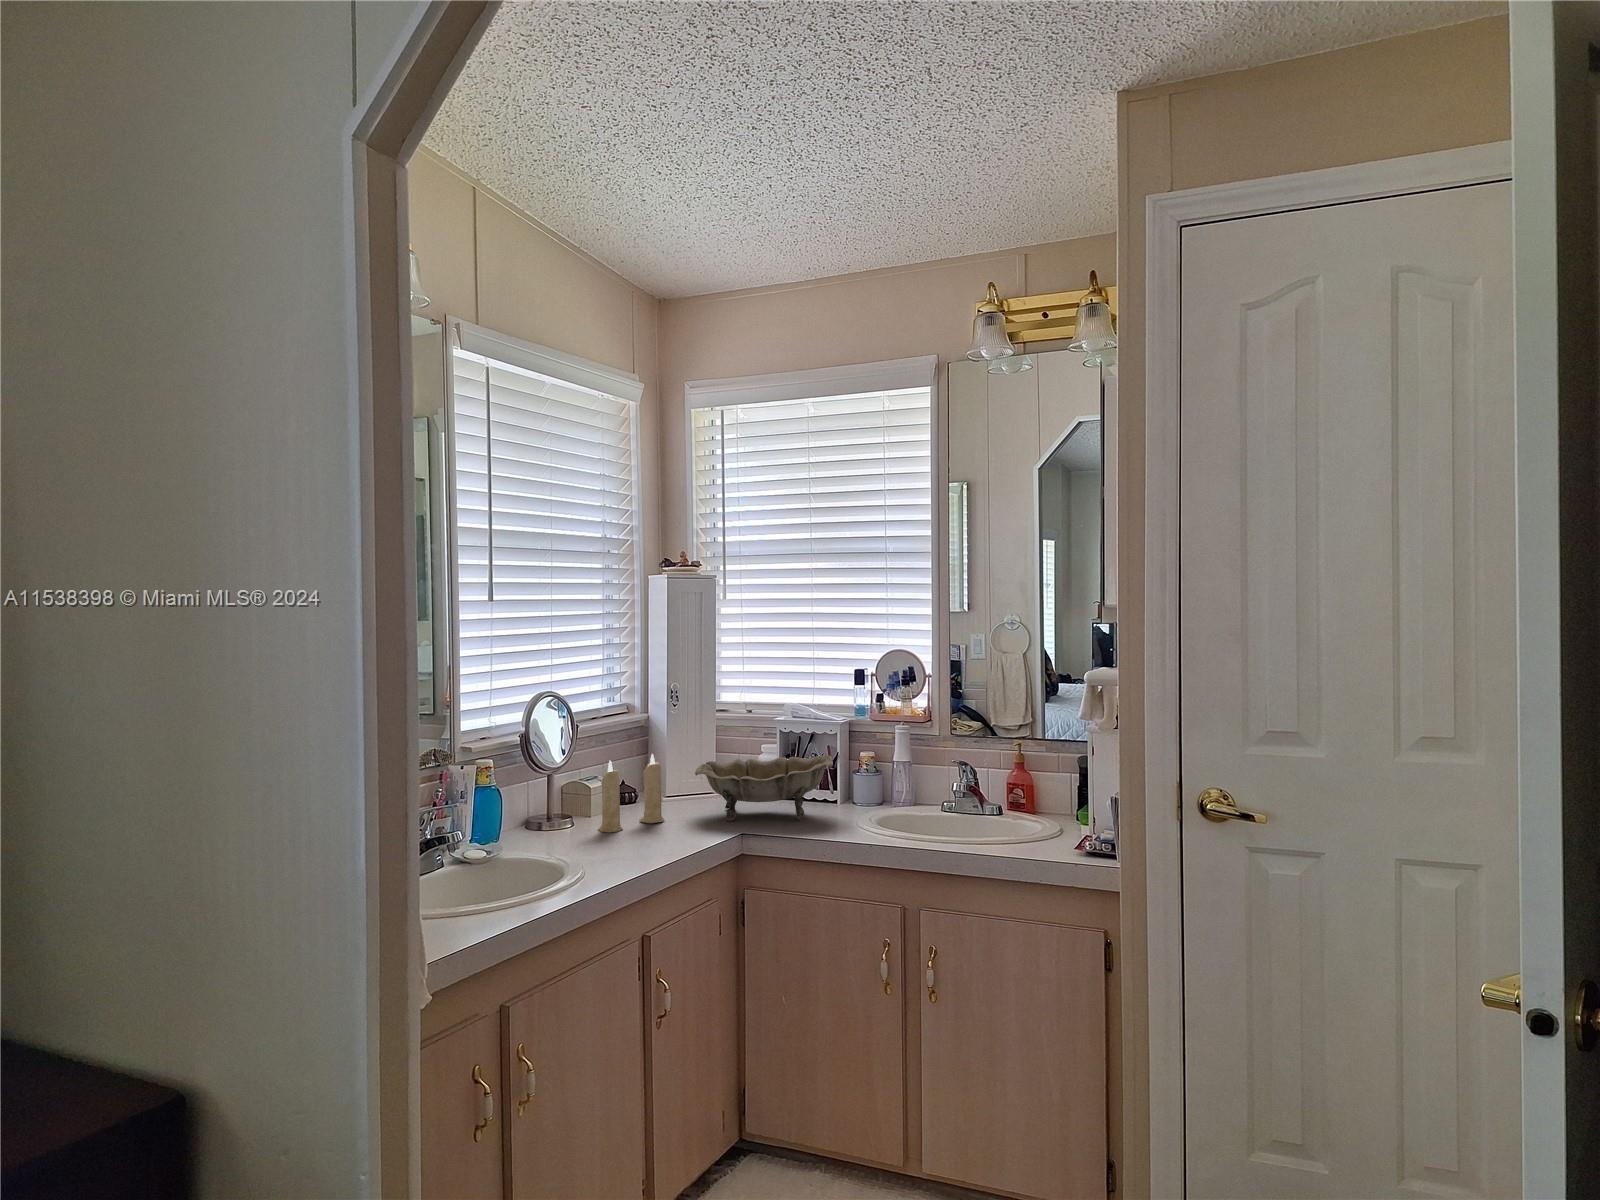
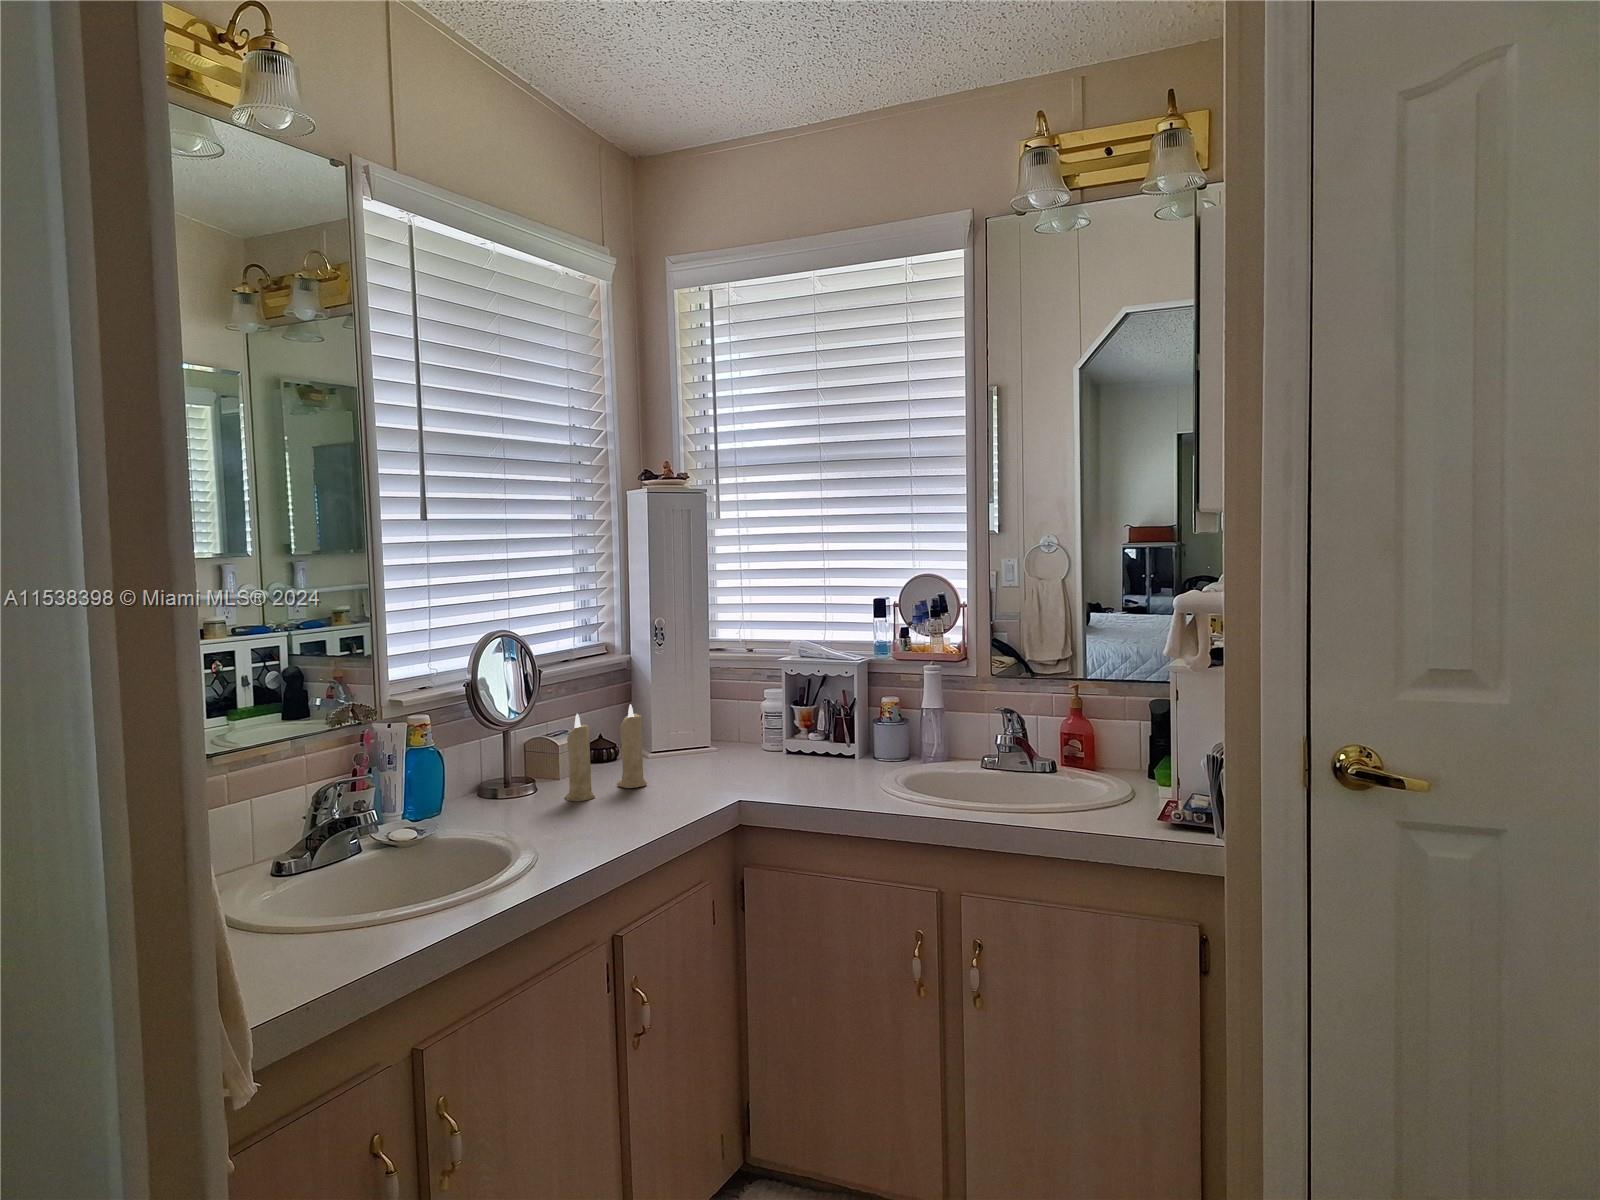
decorative bowl: present [695,755,833,821] -> none [684,703,850,784]

